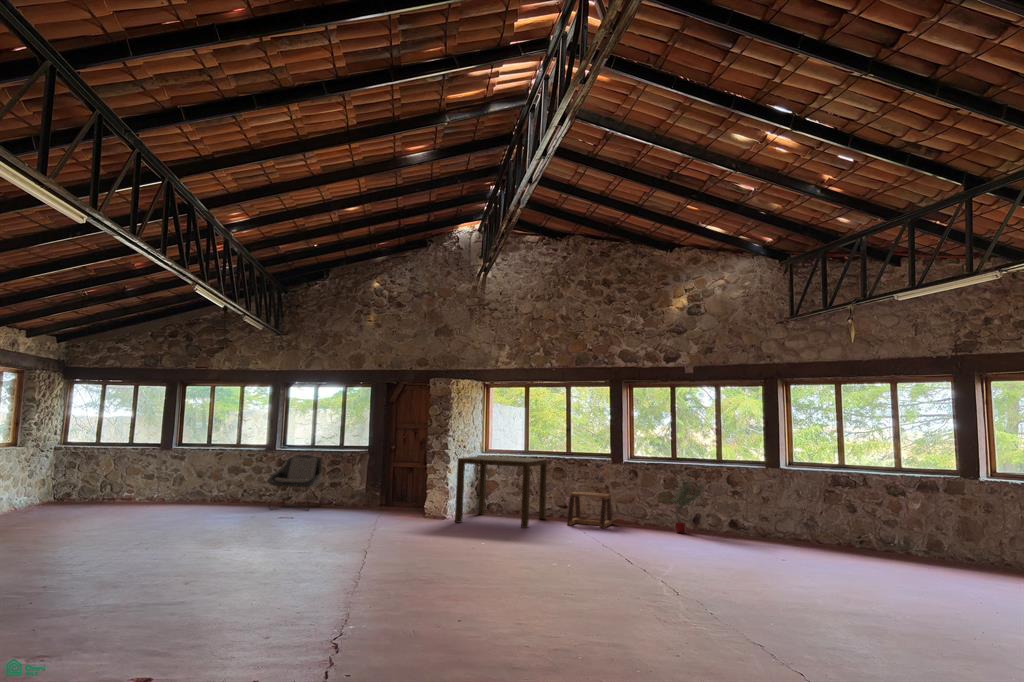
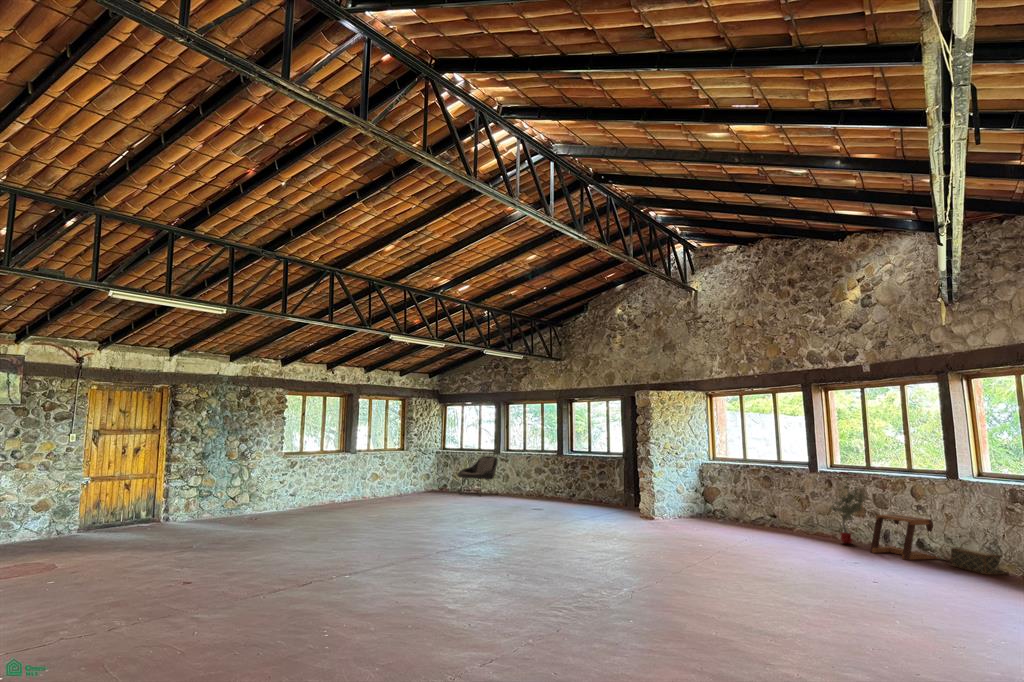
lounge chair: present [268,455,322,511] -> present [458,456,498,495]
dining table: present [455,456,547,528] -> none [655,462,753,528]
stool: present [567,492,612,528] -> present [870,514,940,560]
woven basket: none [810,529,858,552] -> present [951,547,1009,575]

